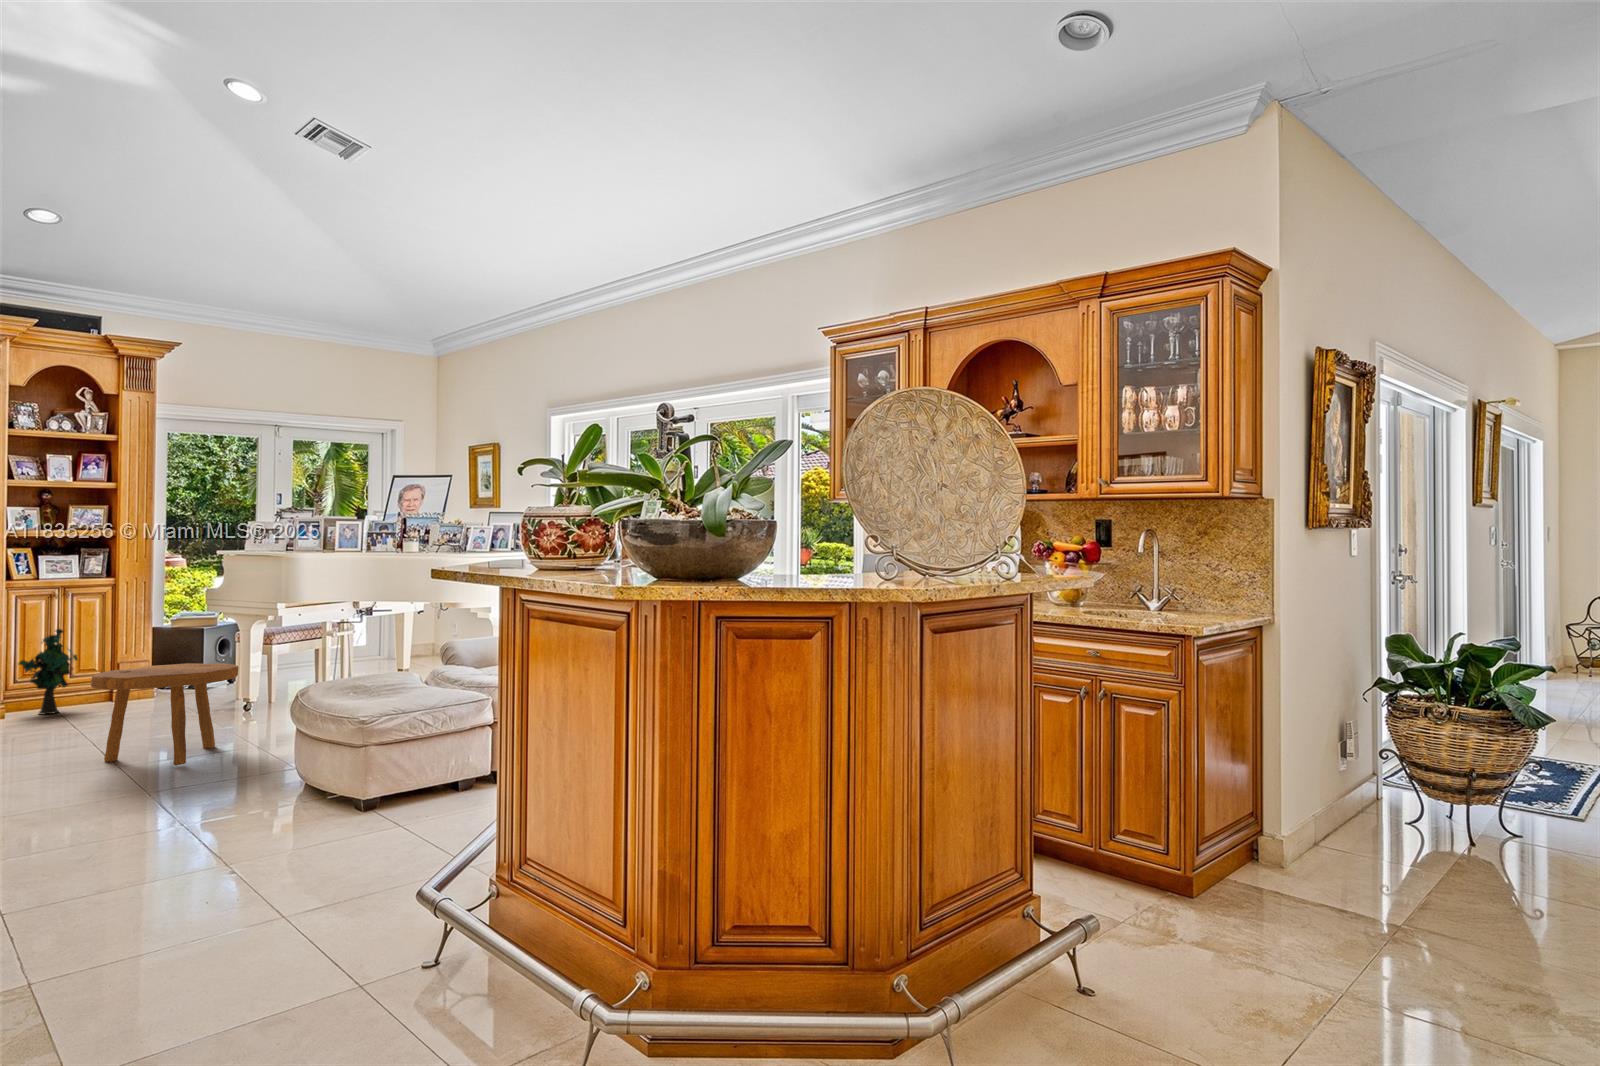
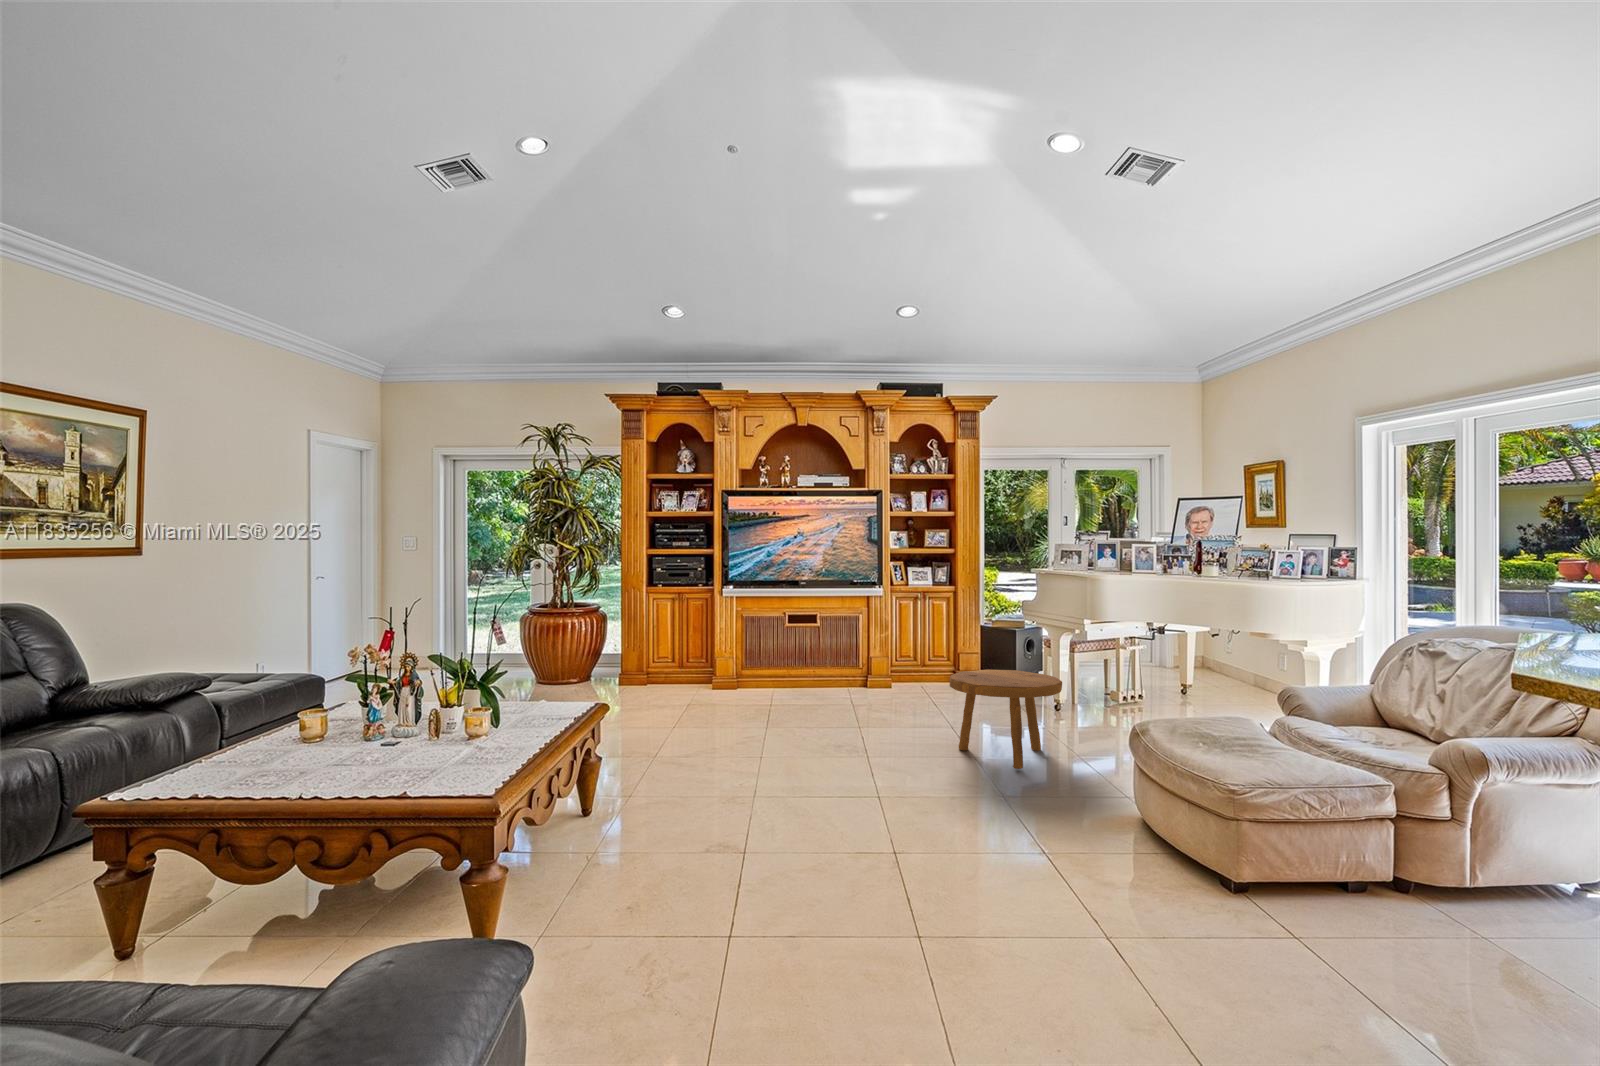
decorative plant: present [18,629,78,714] -> none [896,623,932,688]

